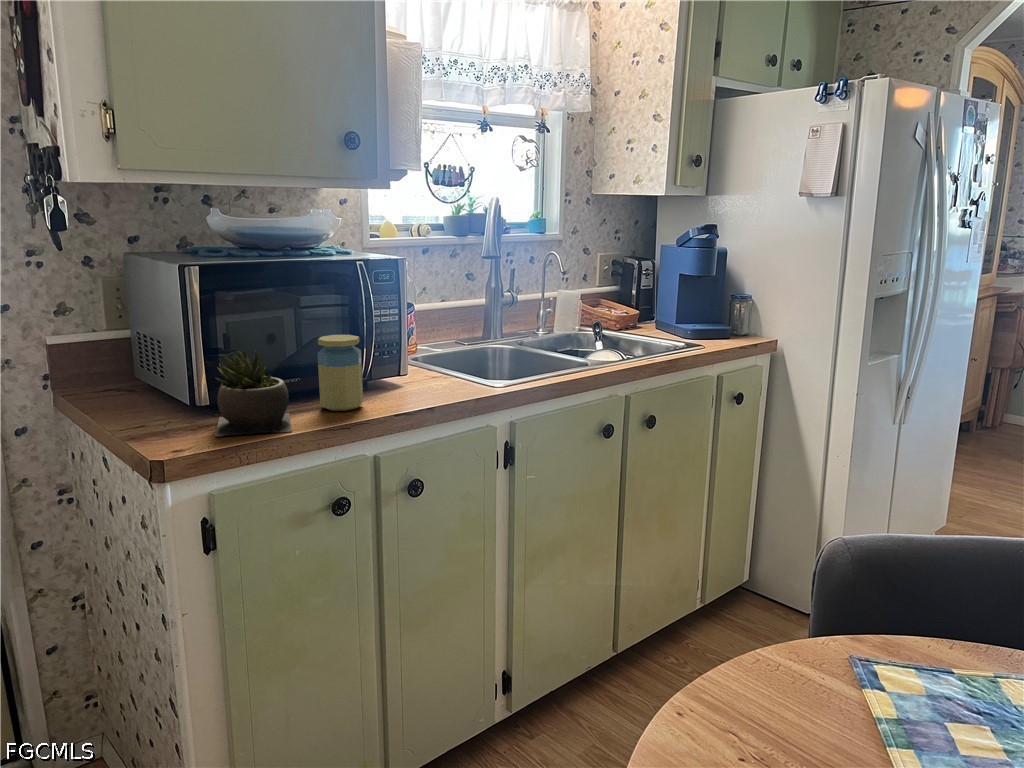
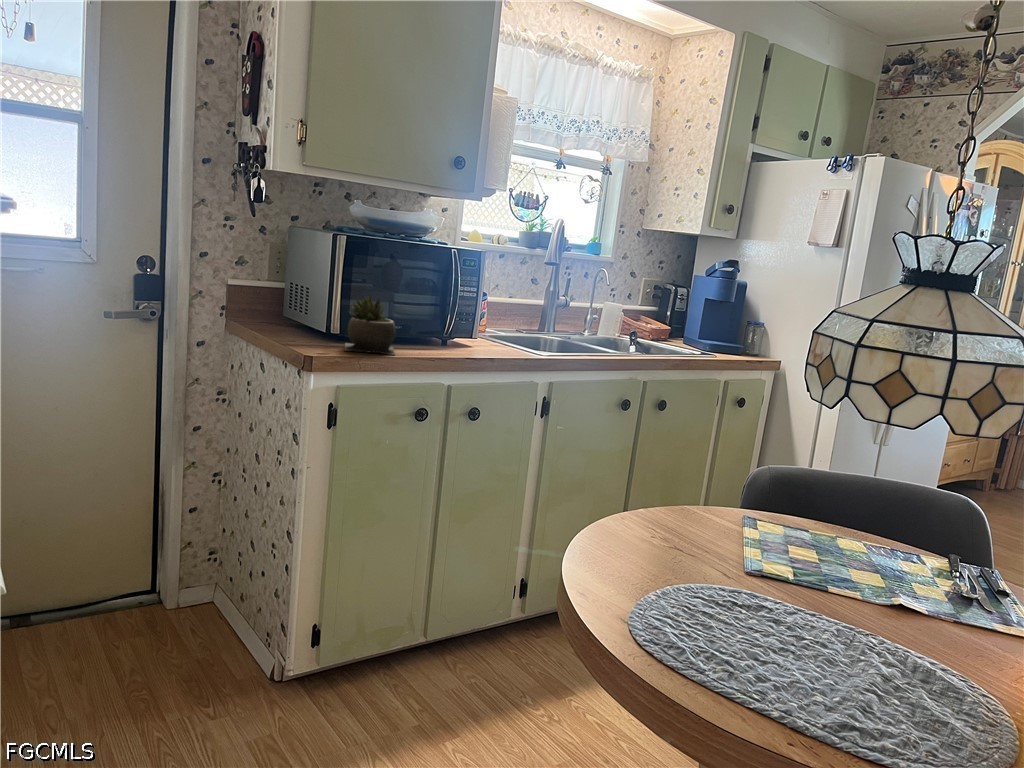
jar: present [318,335,363,411] -> none [415,297,448,352]

